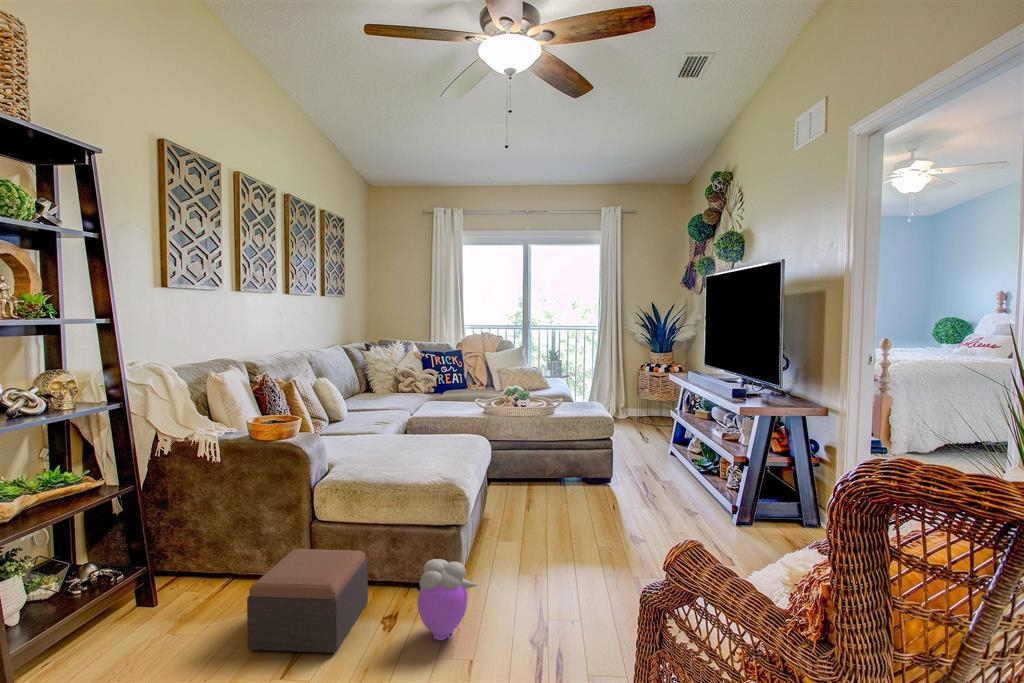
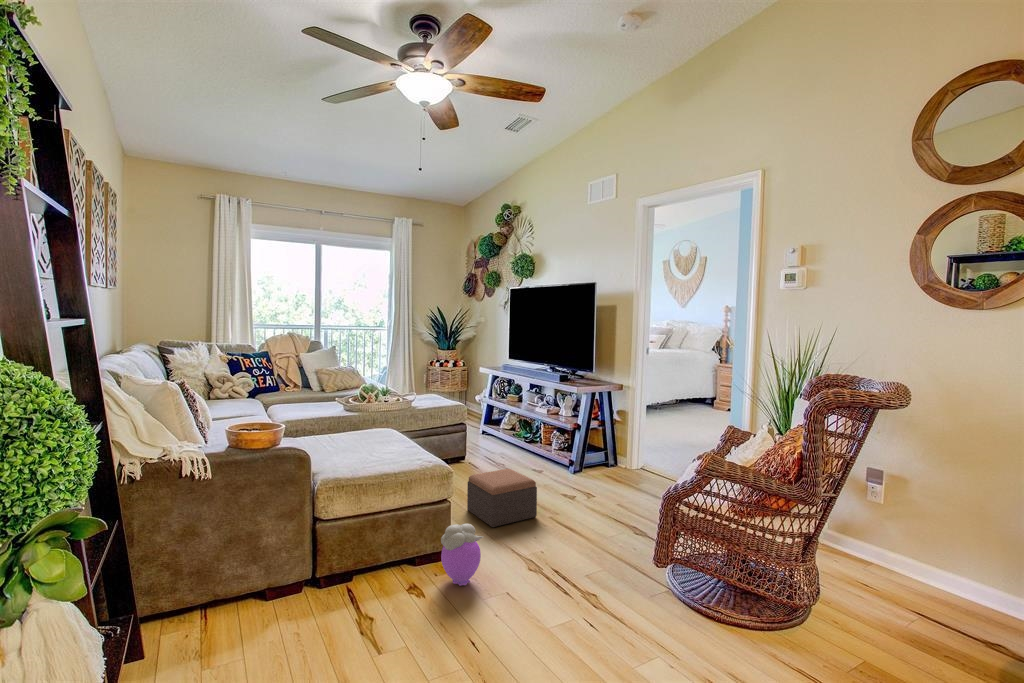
footstool: present [247,549,368,653] -> present [467,469,537,527]

